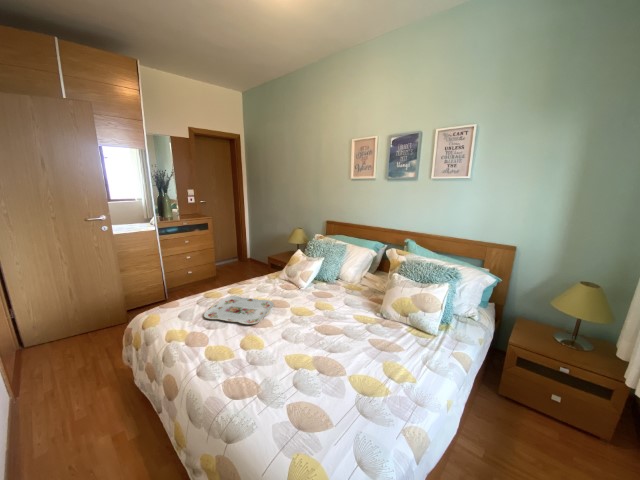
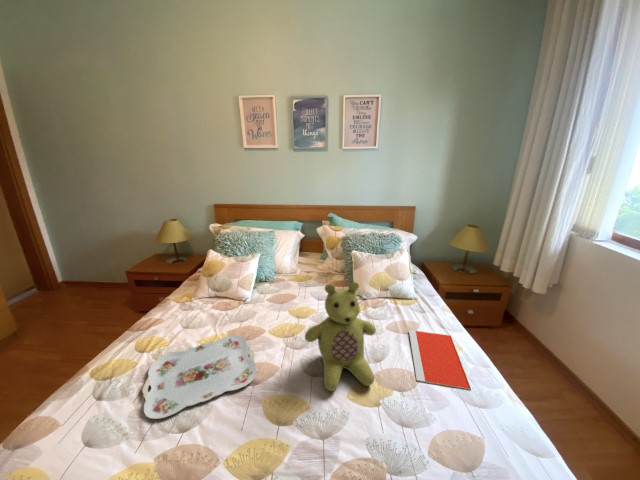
stuffed bear: none [278,276,335,359] -> present [305,282,376,391]
notebook: none [340,350,418,406] -> present [409,330,471,390]

